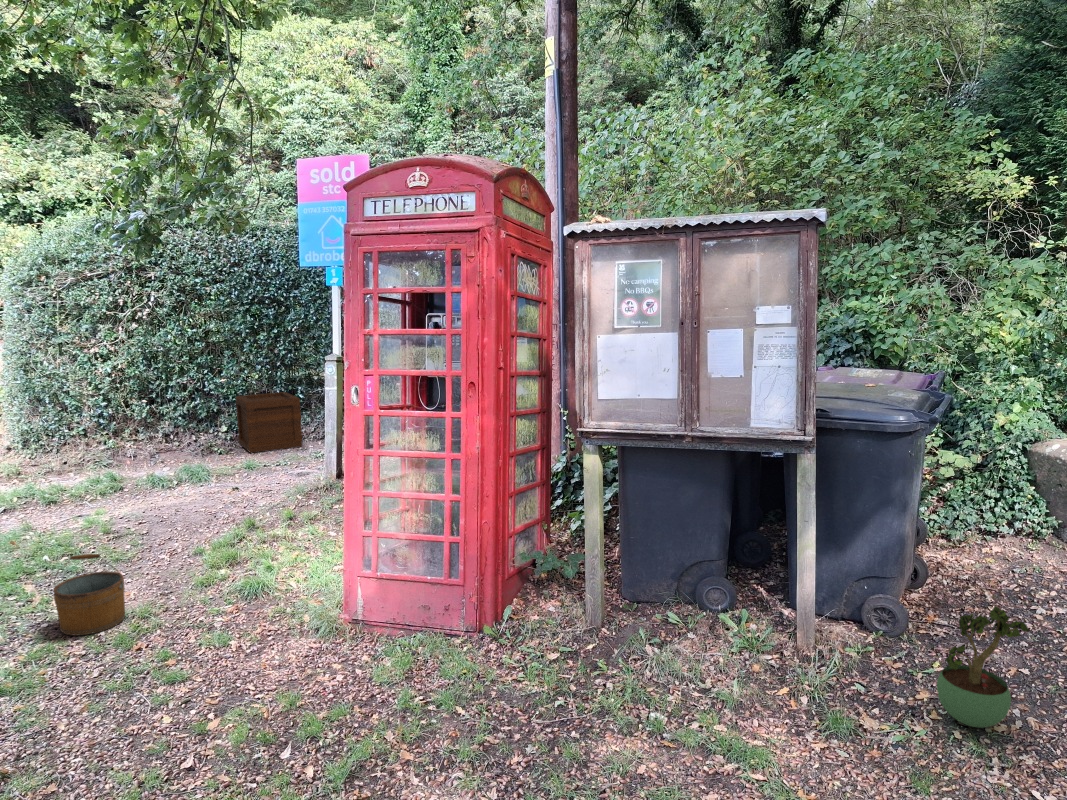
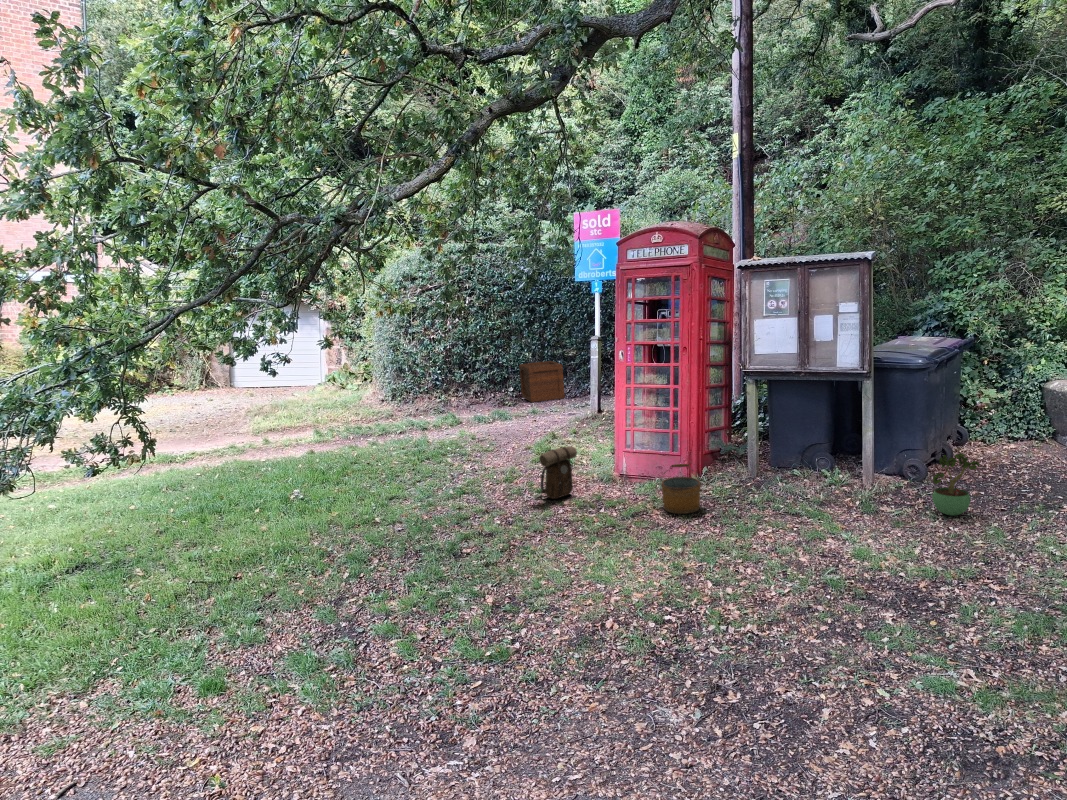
bucket: present [53,554,125,635] -> present [661,464,701,514]
backpack: none [159,578,253,698] -> present [539,446,577,499]

